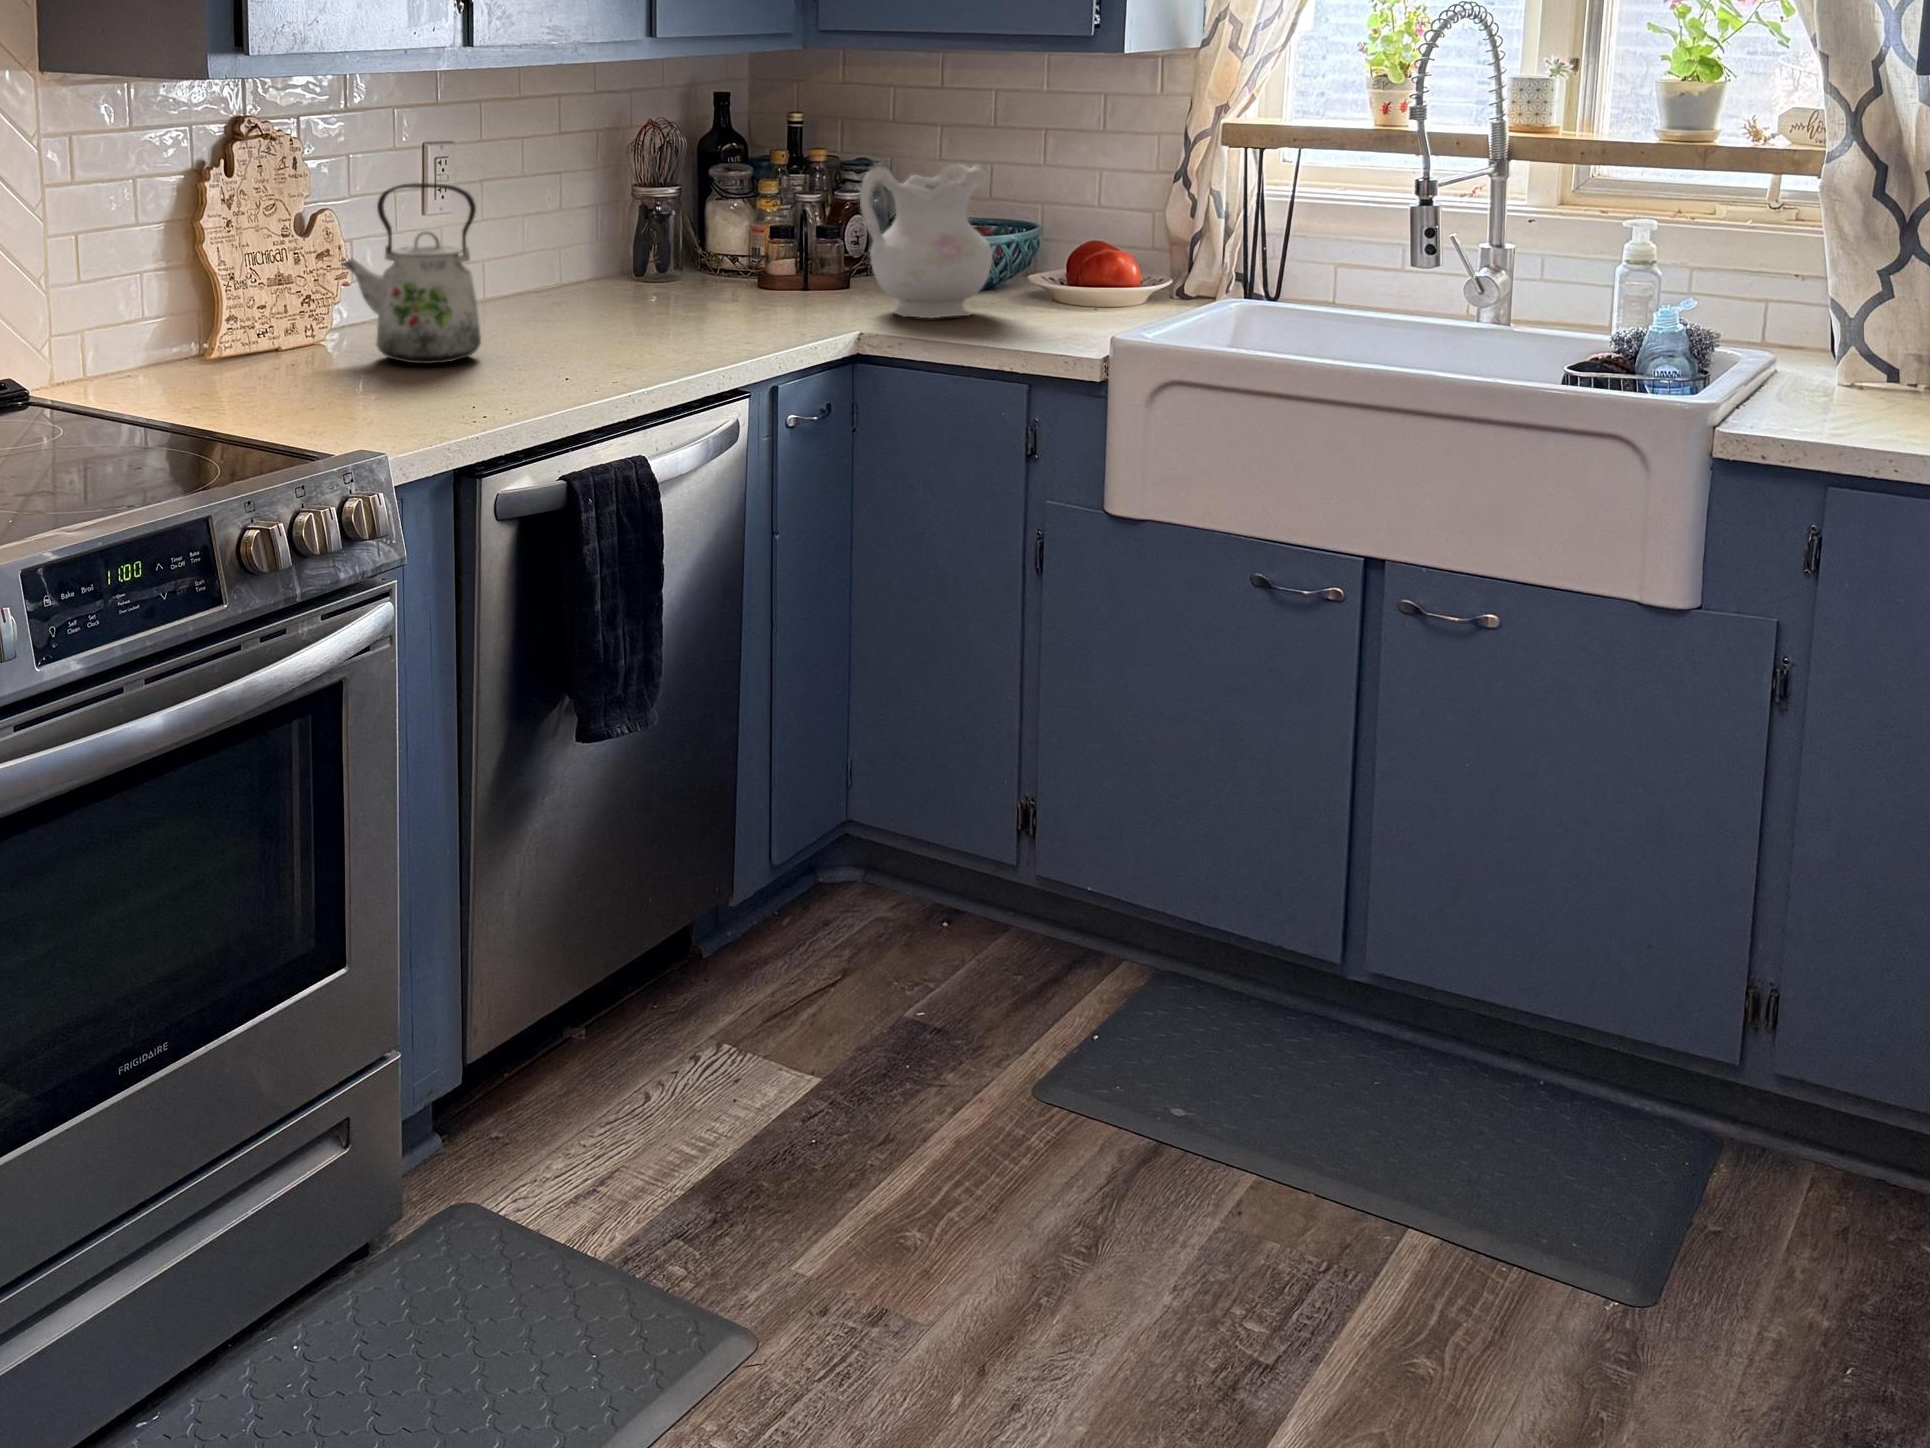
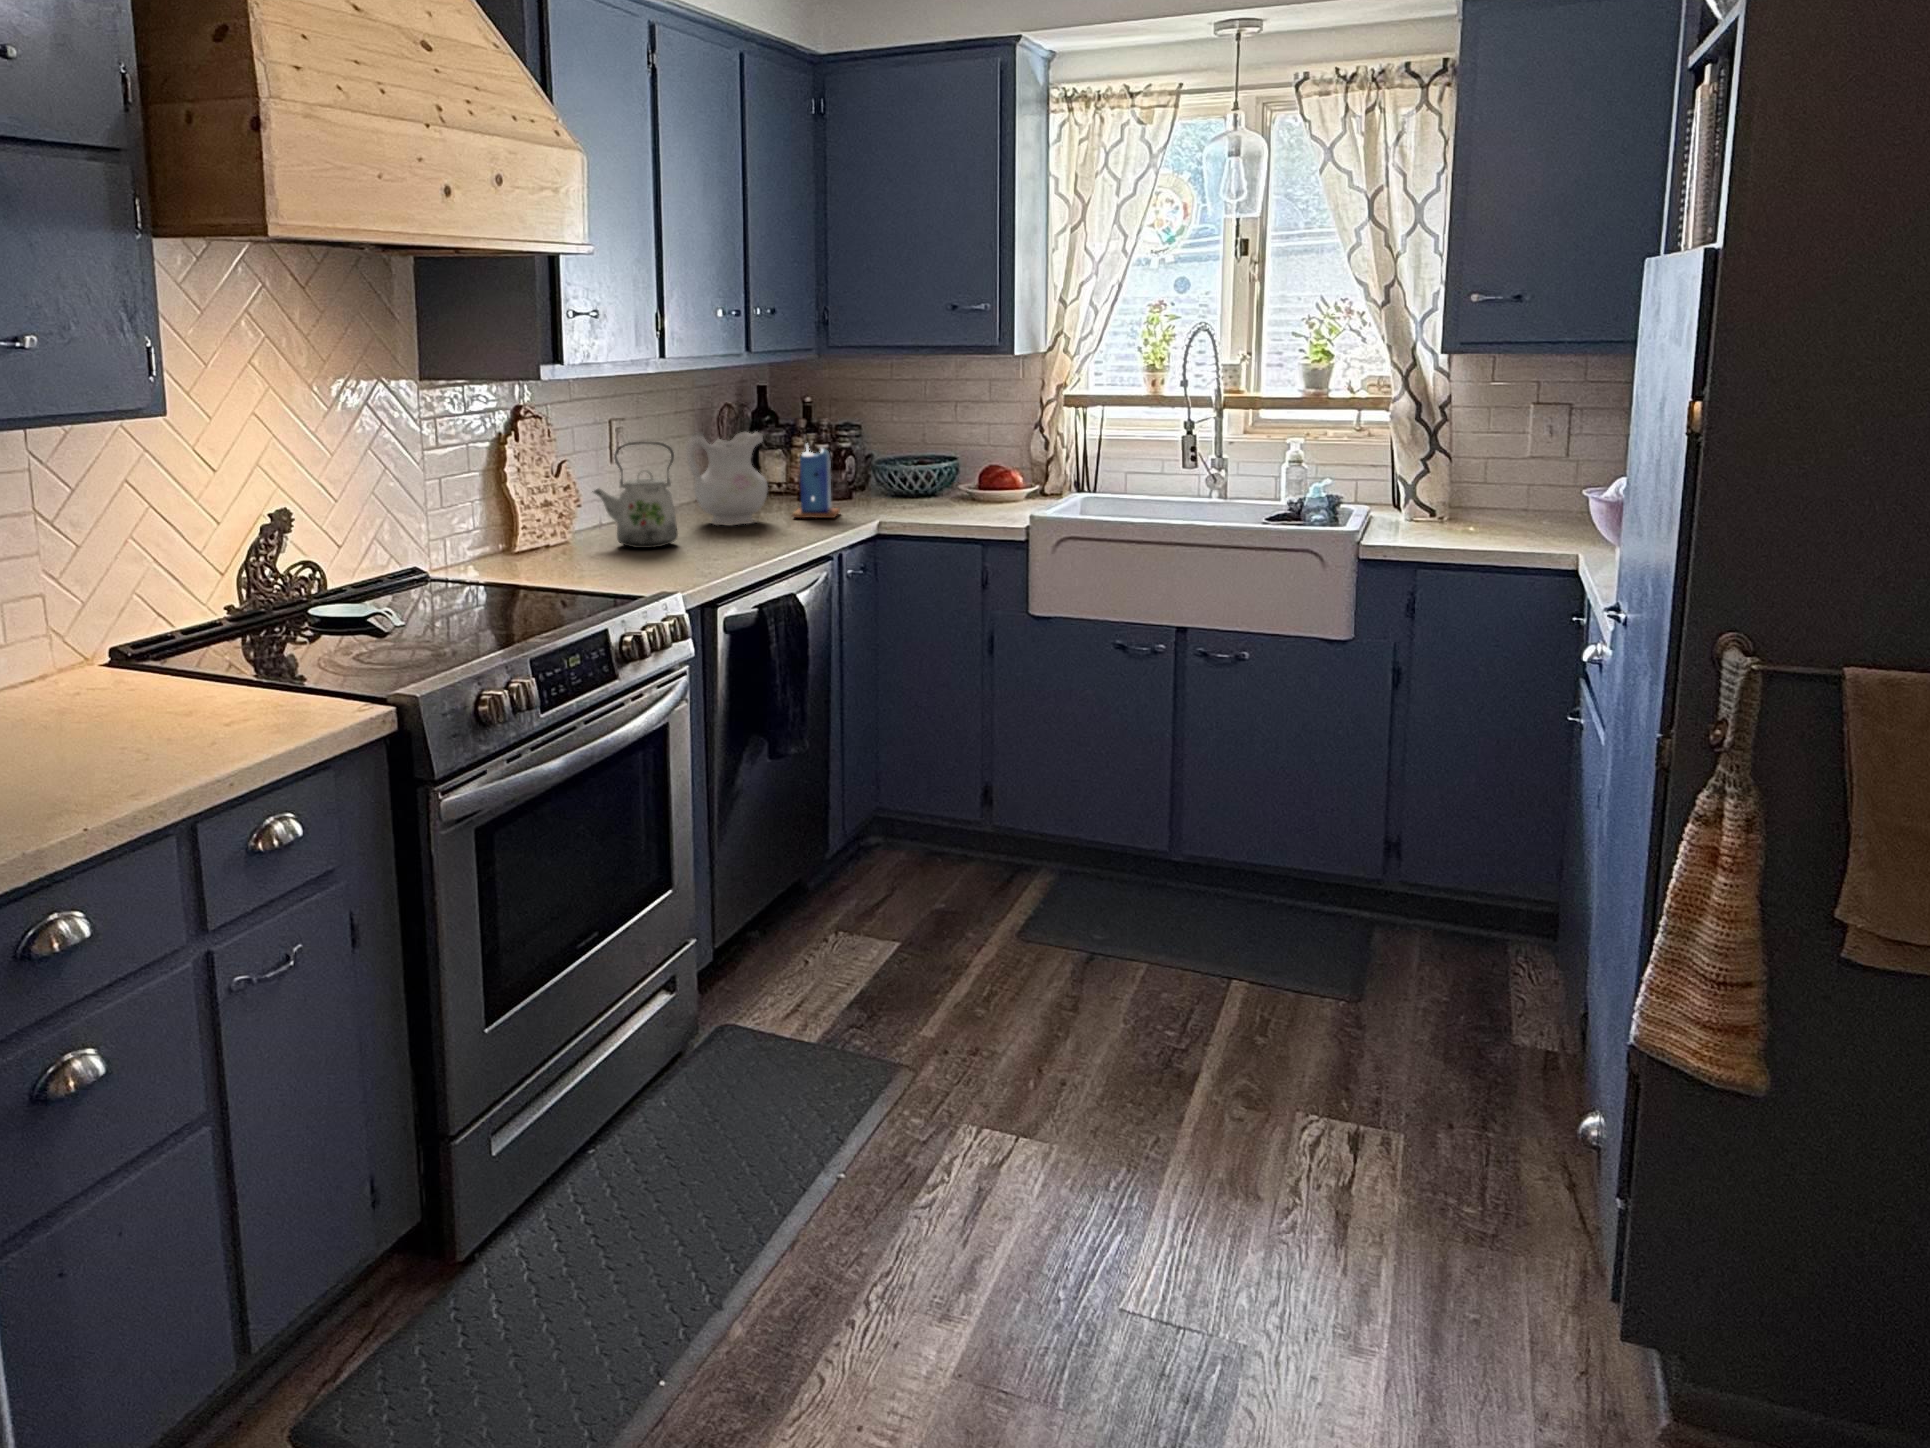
ceramic pitcher: present [860,162,992,318] -> present [686,432,768,526]
candle: none [712,193,802,324] -> present [792,445,840,518]

